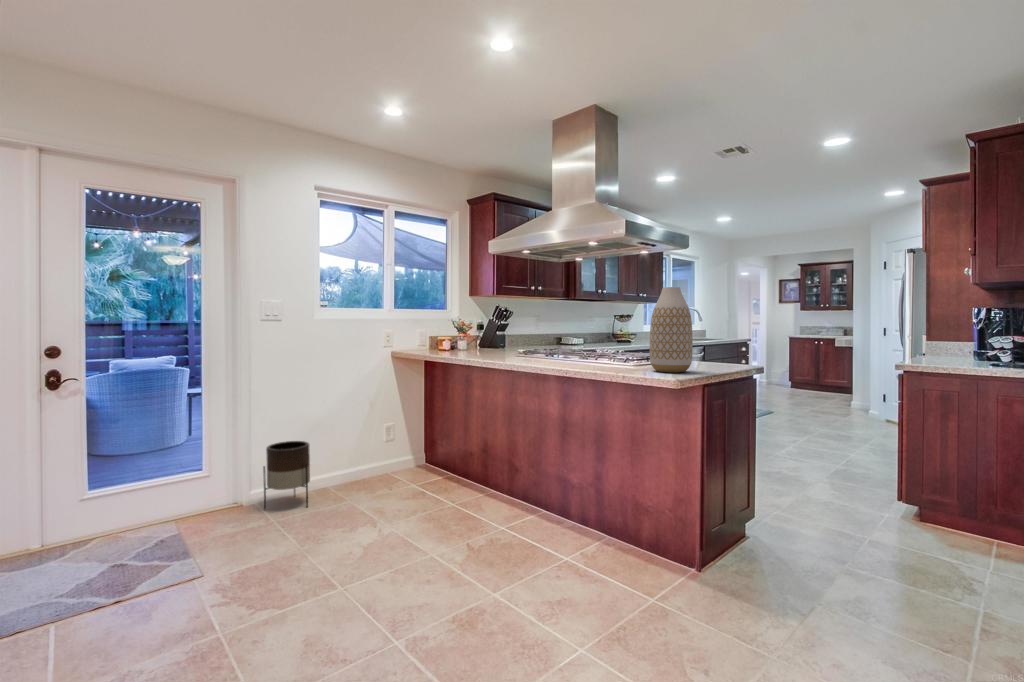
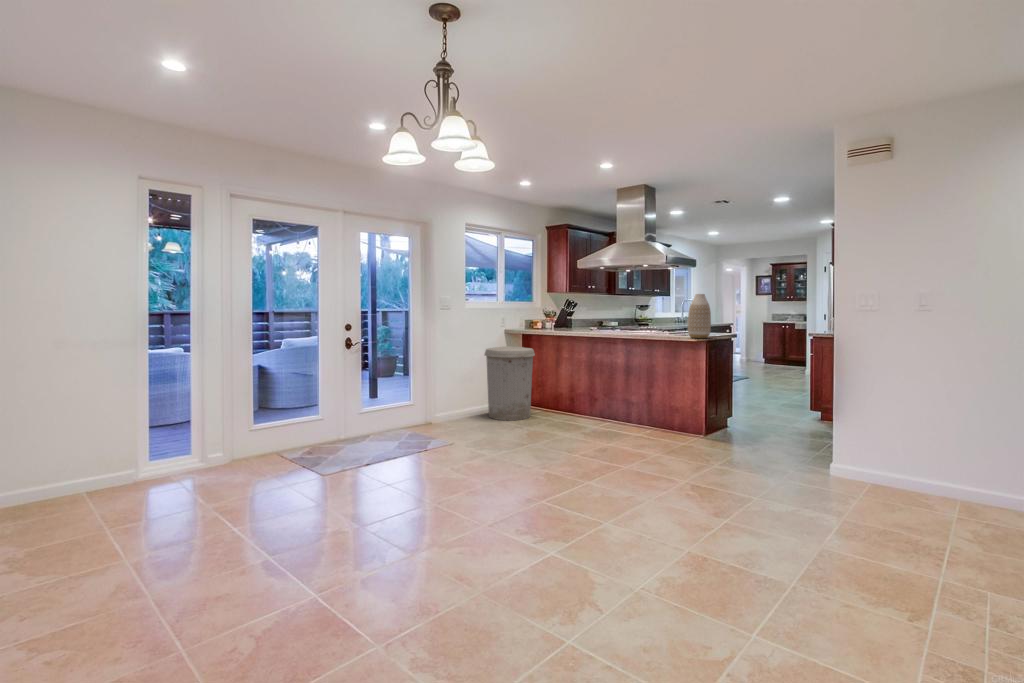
trash can: none [341,378,425,500] -> present [485,346,535,420]
planter: present [263,441,310,509] -> none [447,384,473,424]

